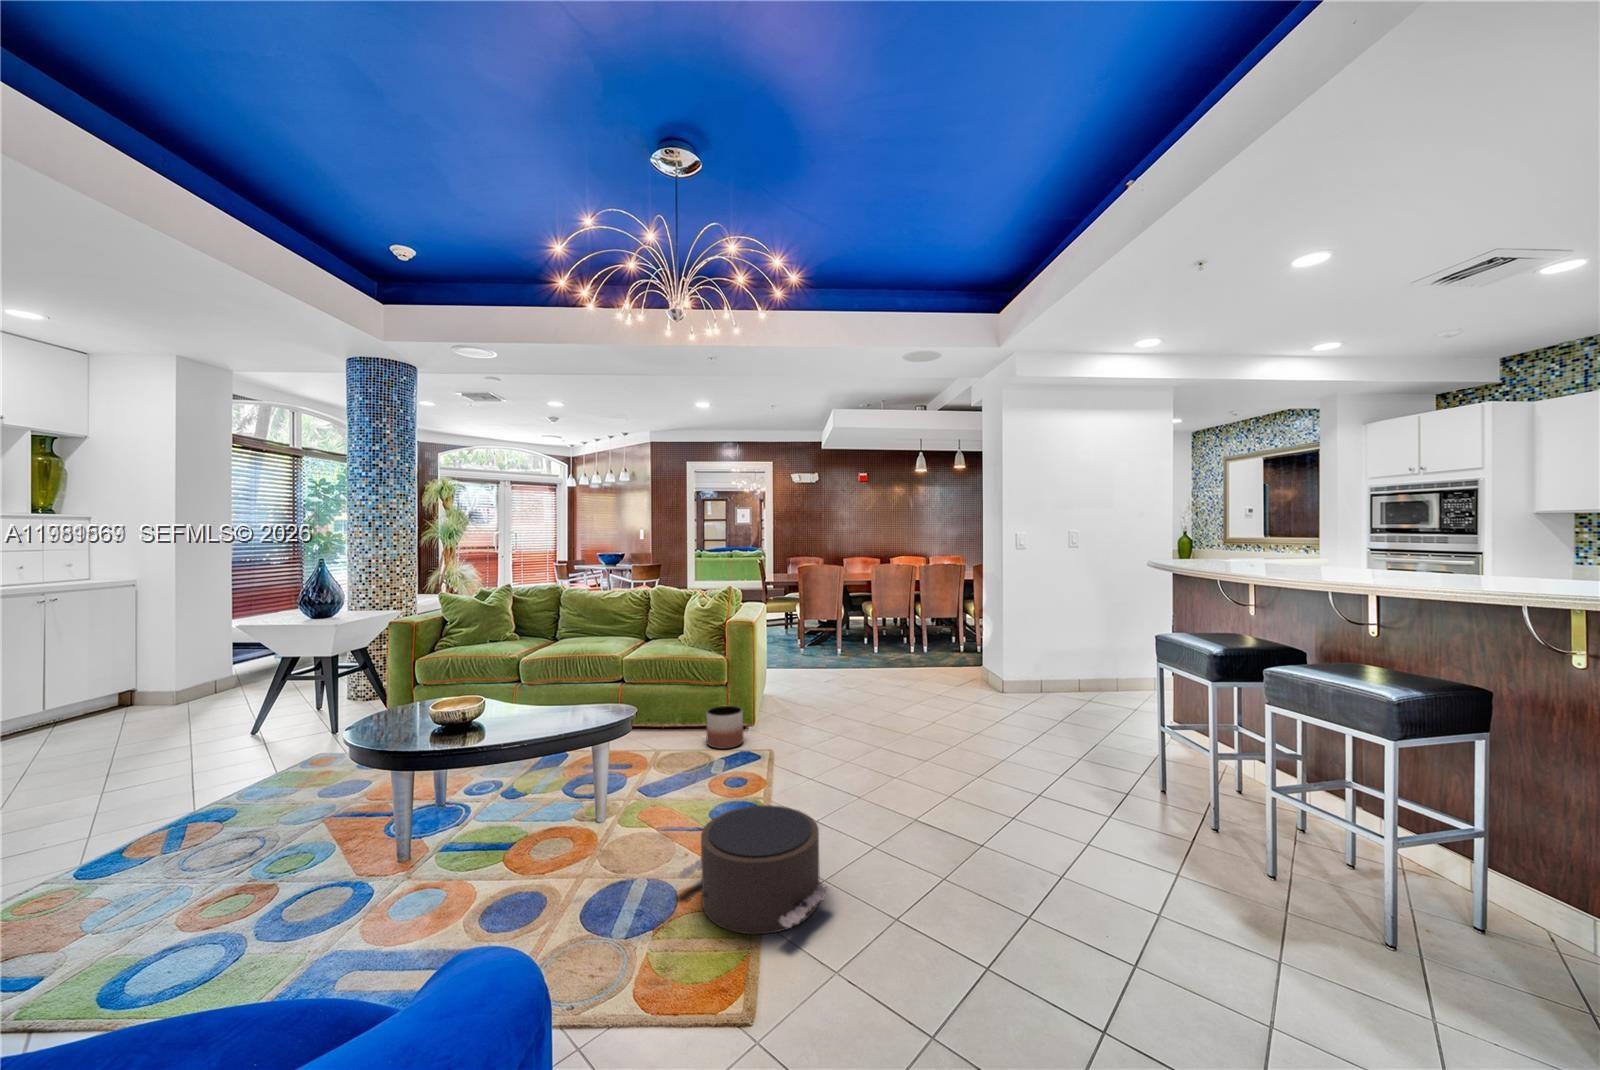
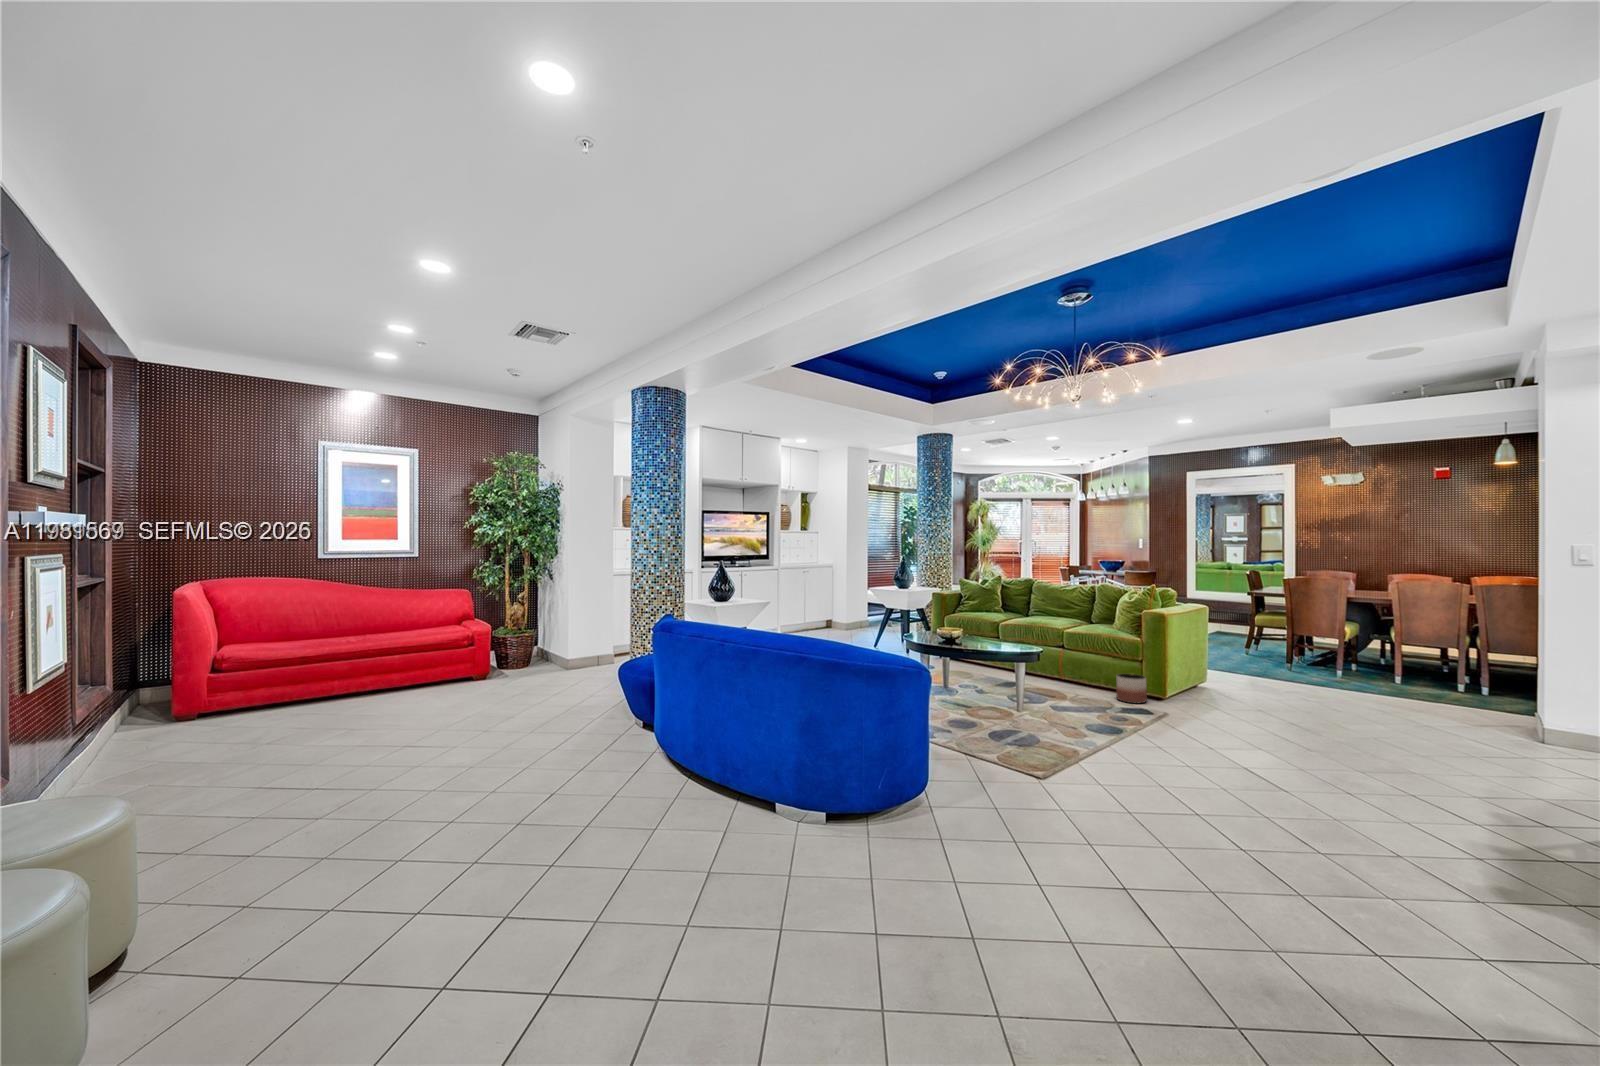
pouf: present [678,805,831,934] -> none [1041,708,1123,766]

